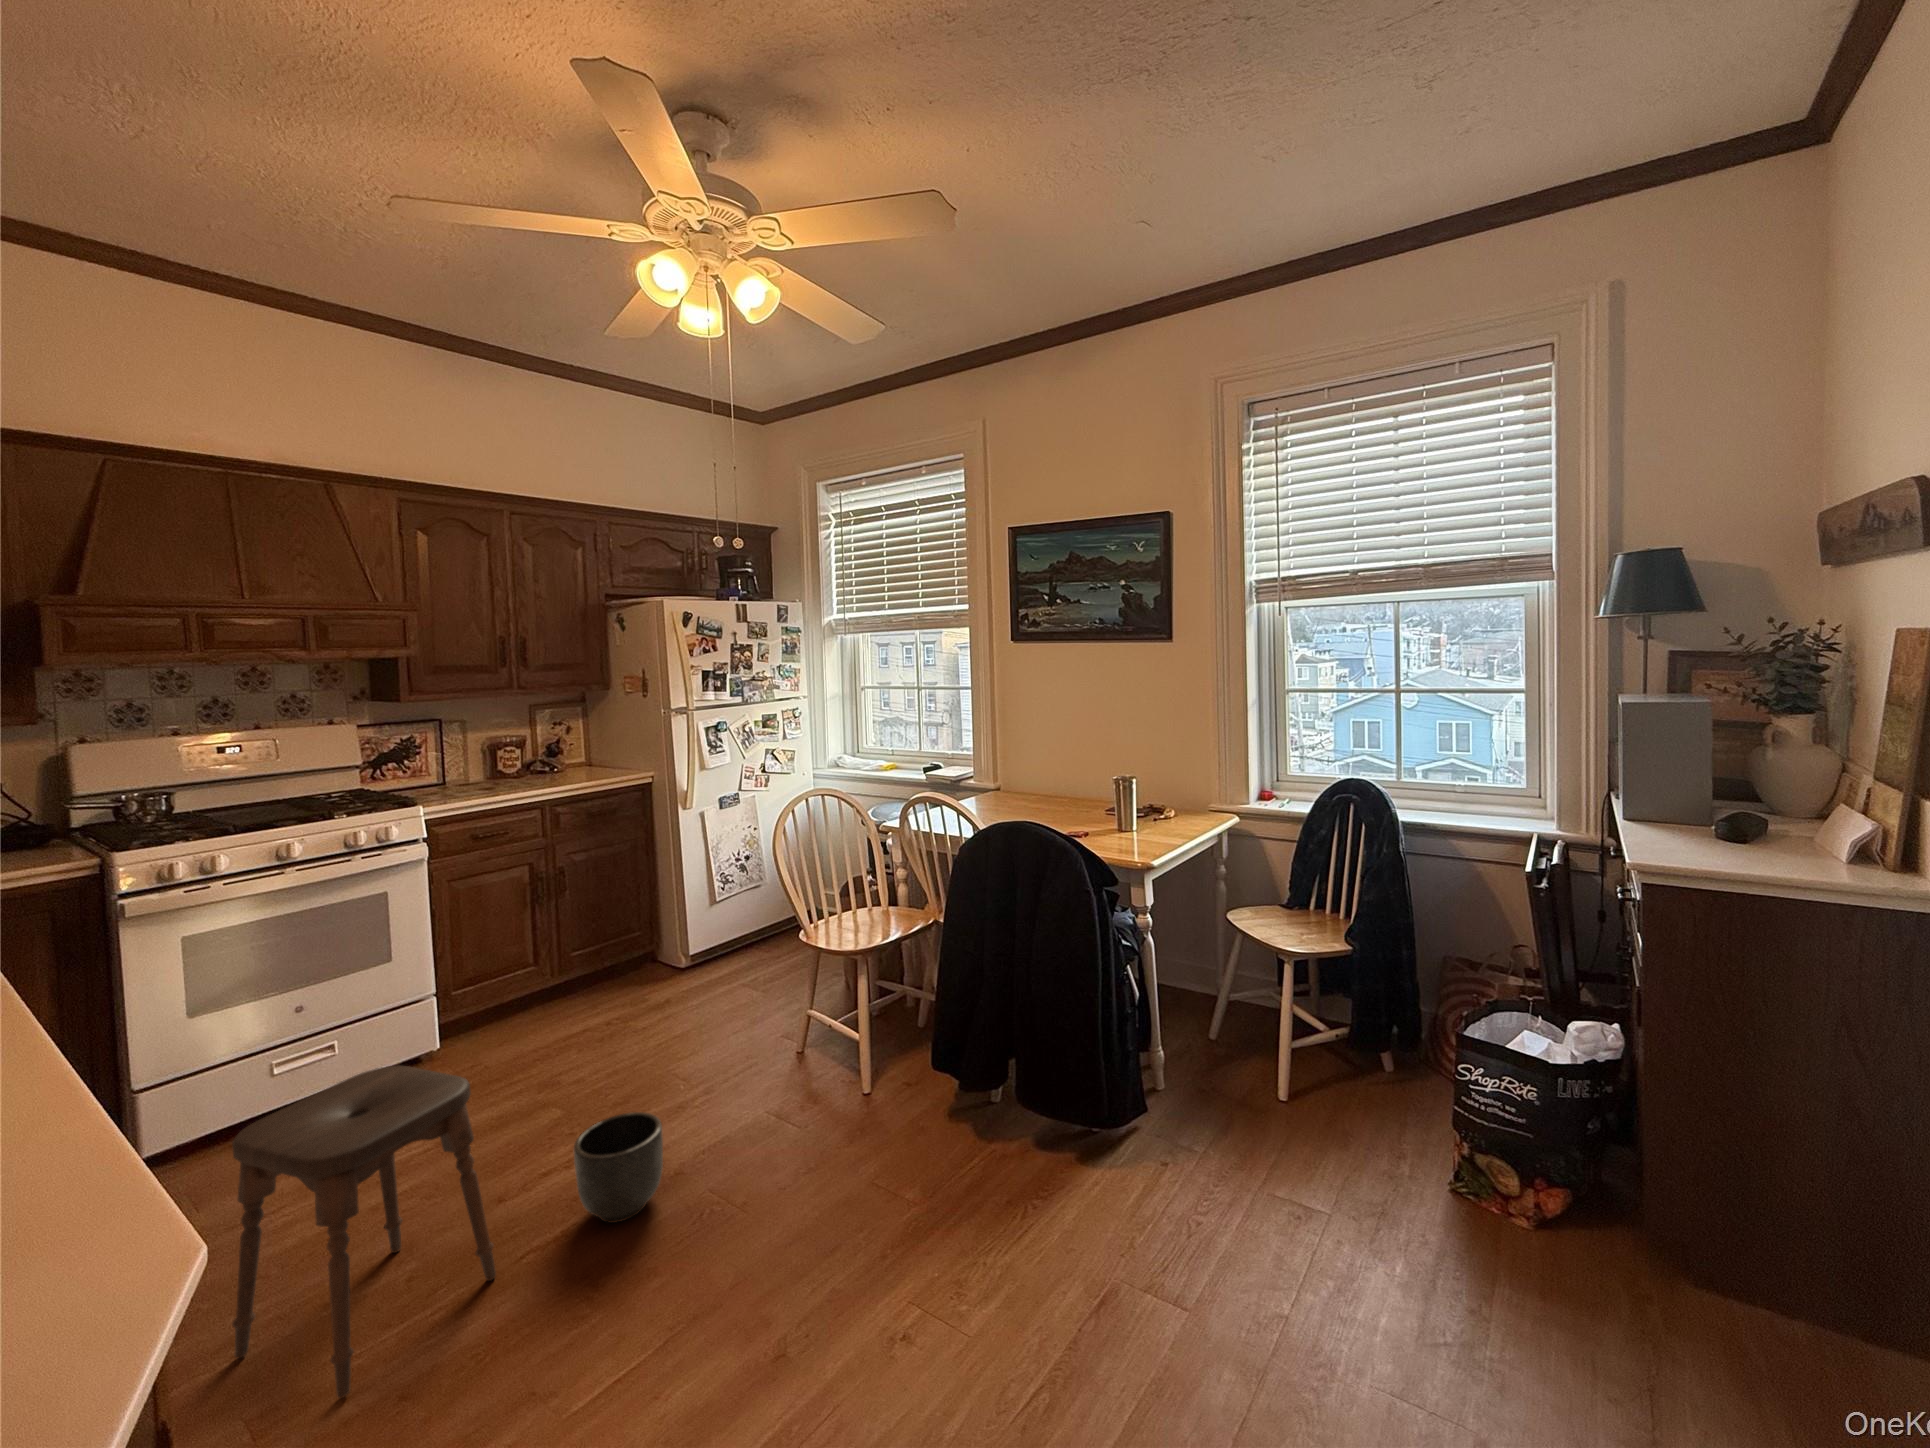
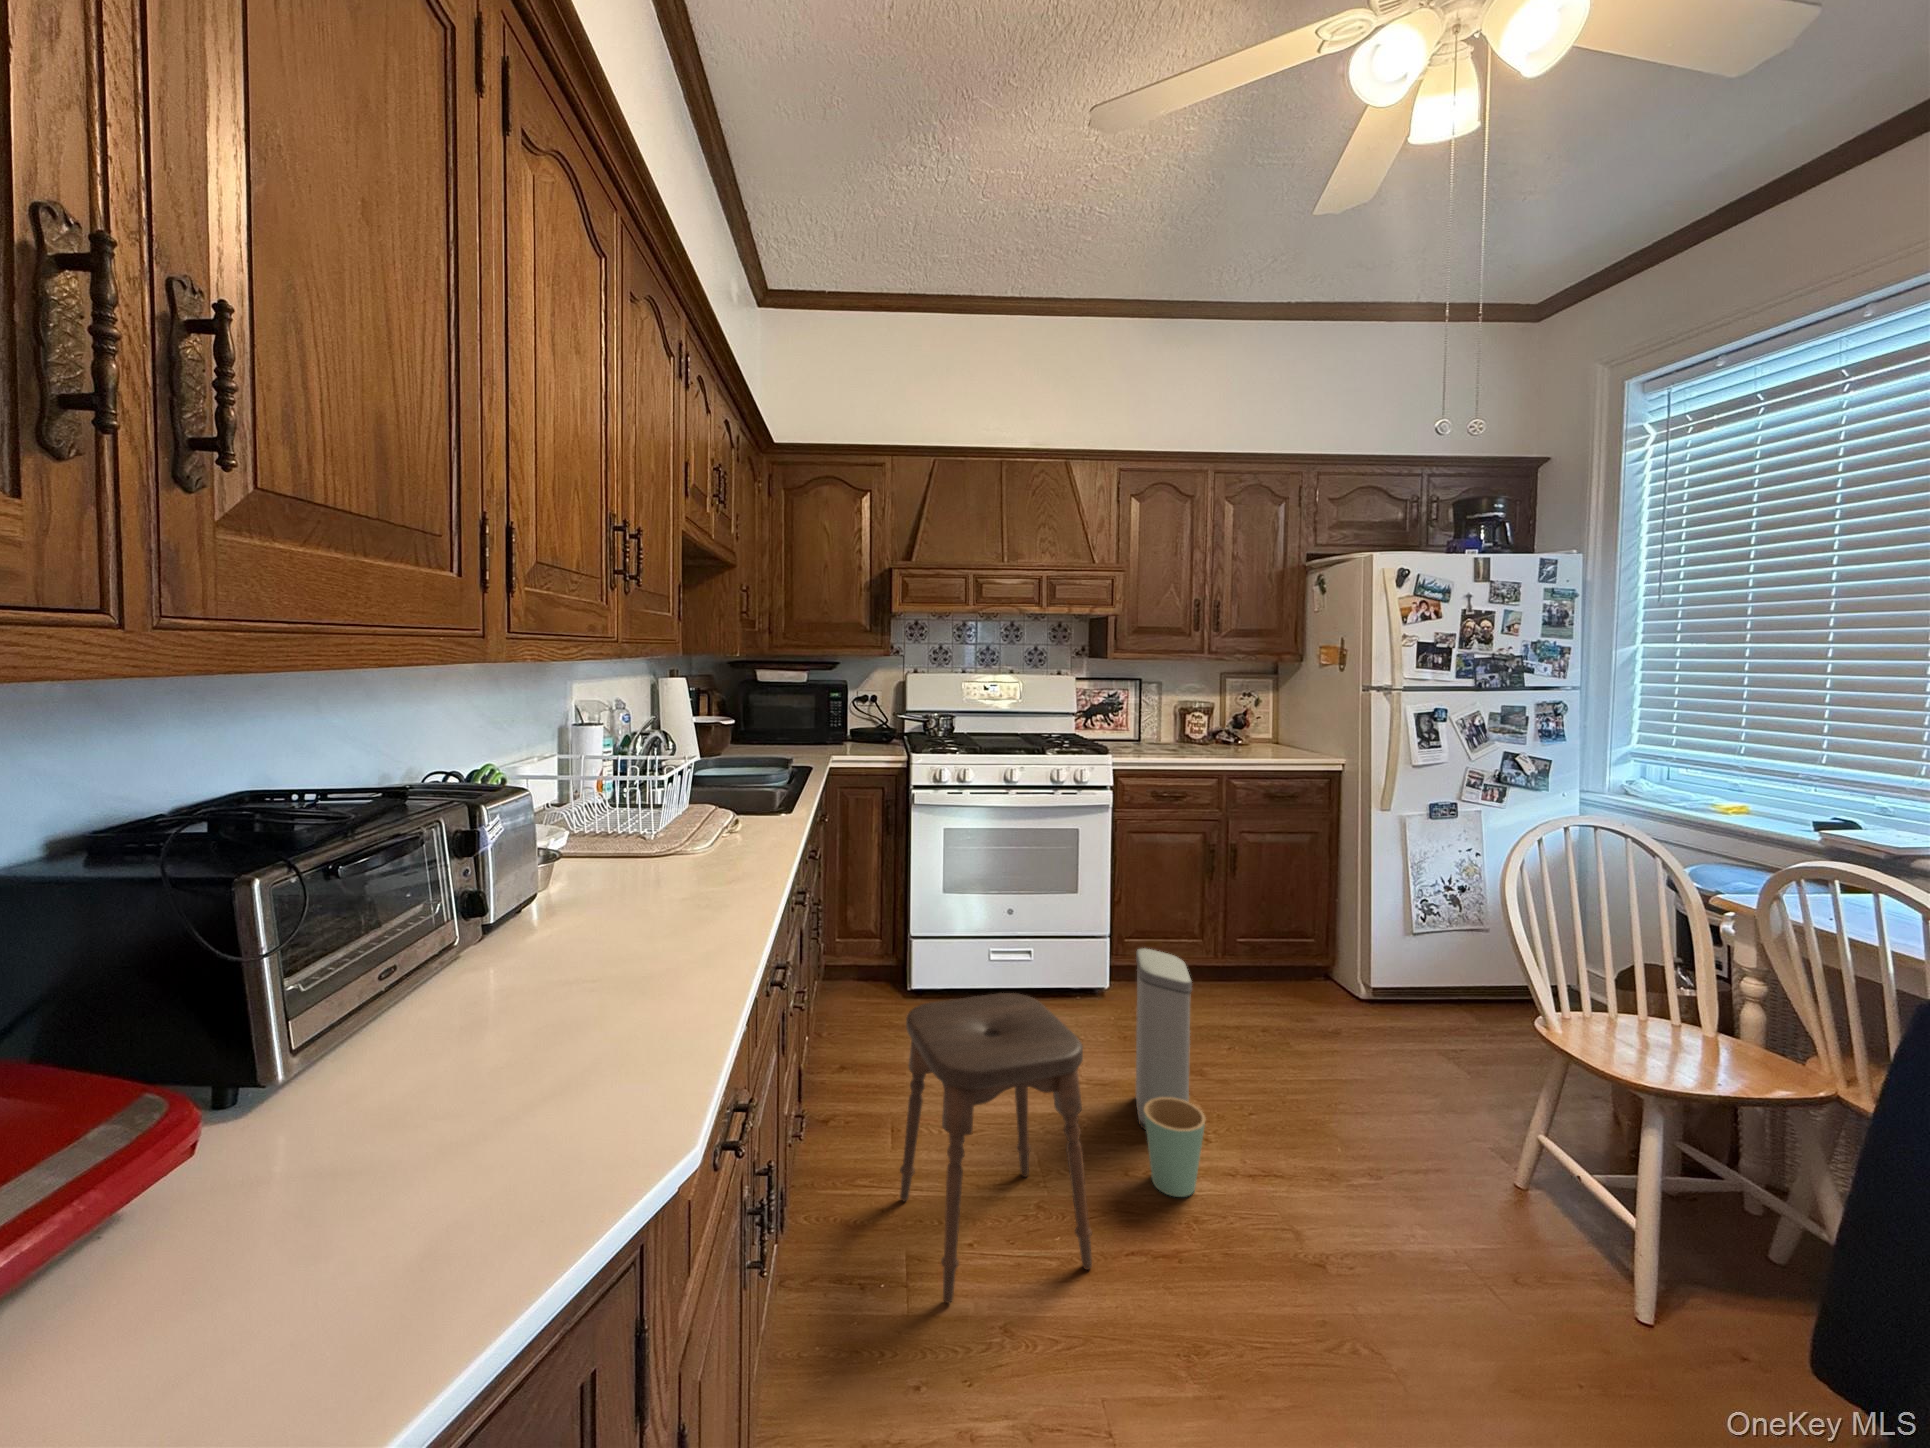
trash can: none [489,981,582,1187] -> present [1136,948,1205,1197]
planter: present [574,1112,663,1223] -> none [1183,1154,1289,1297]

